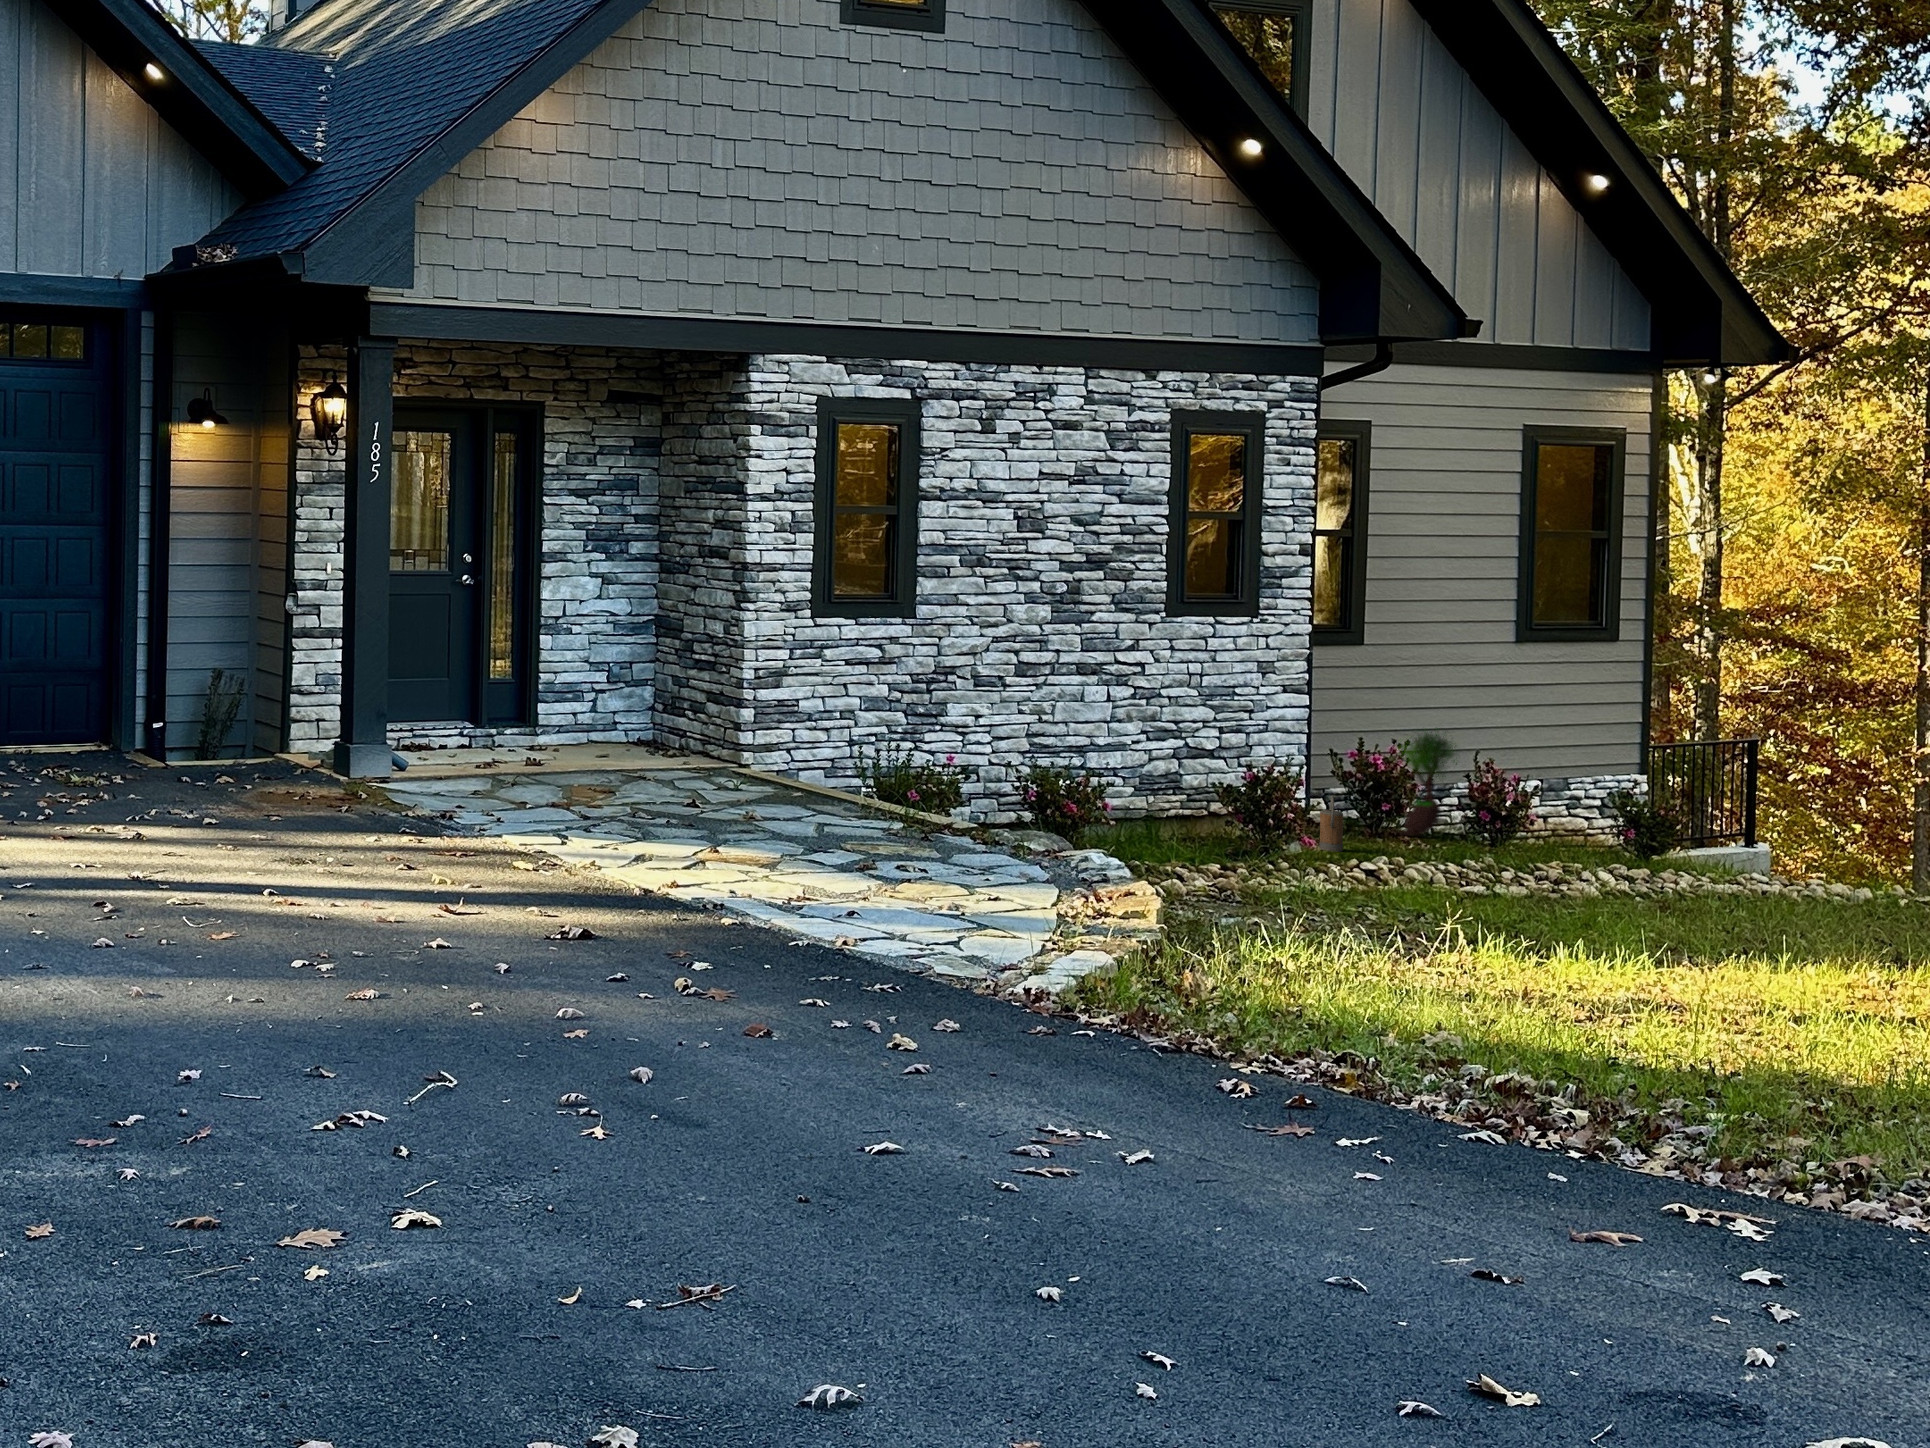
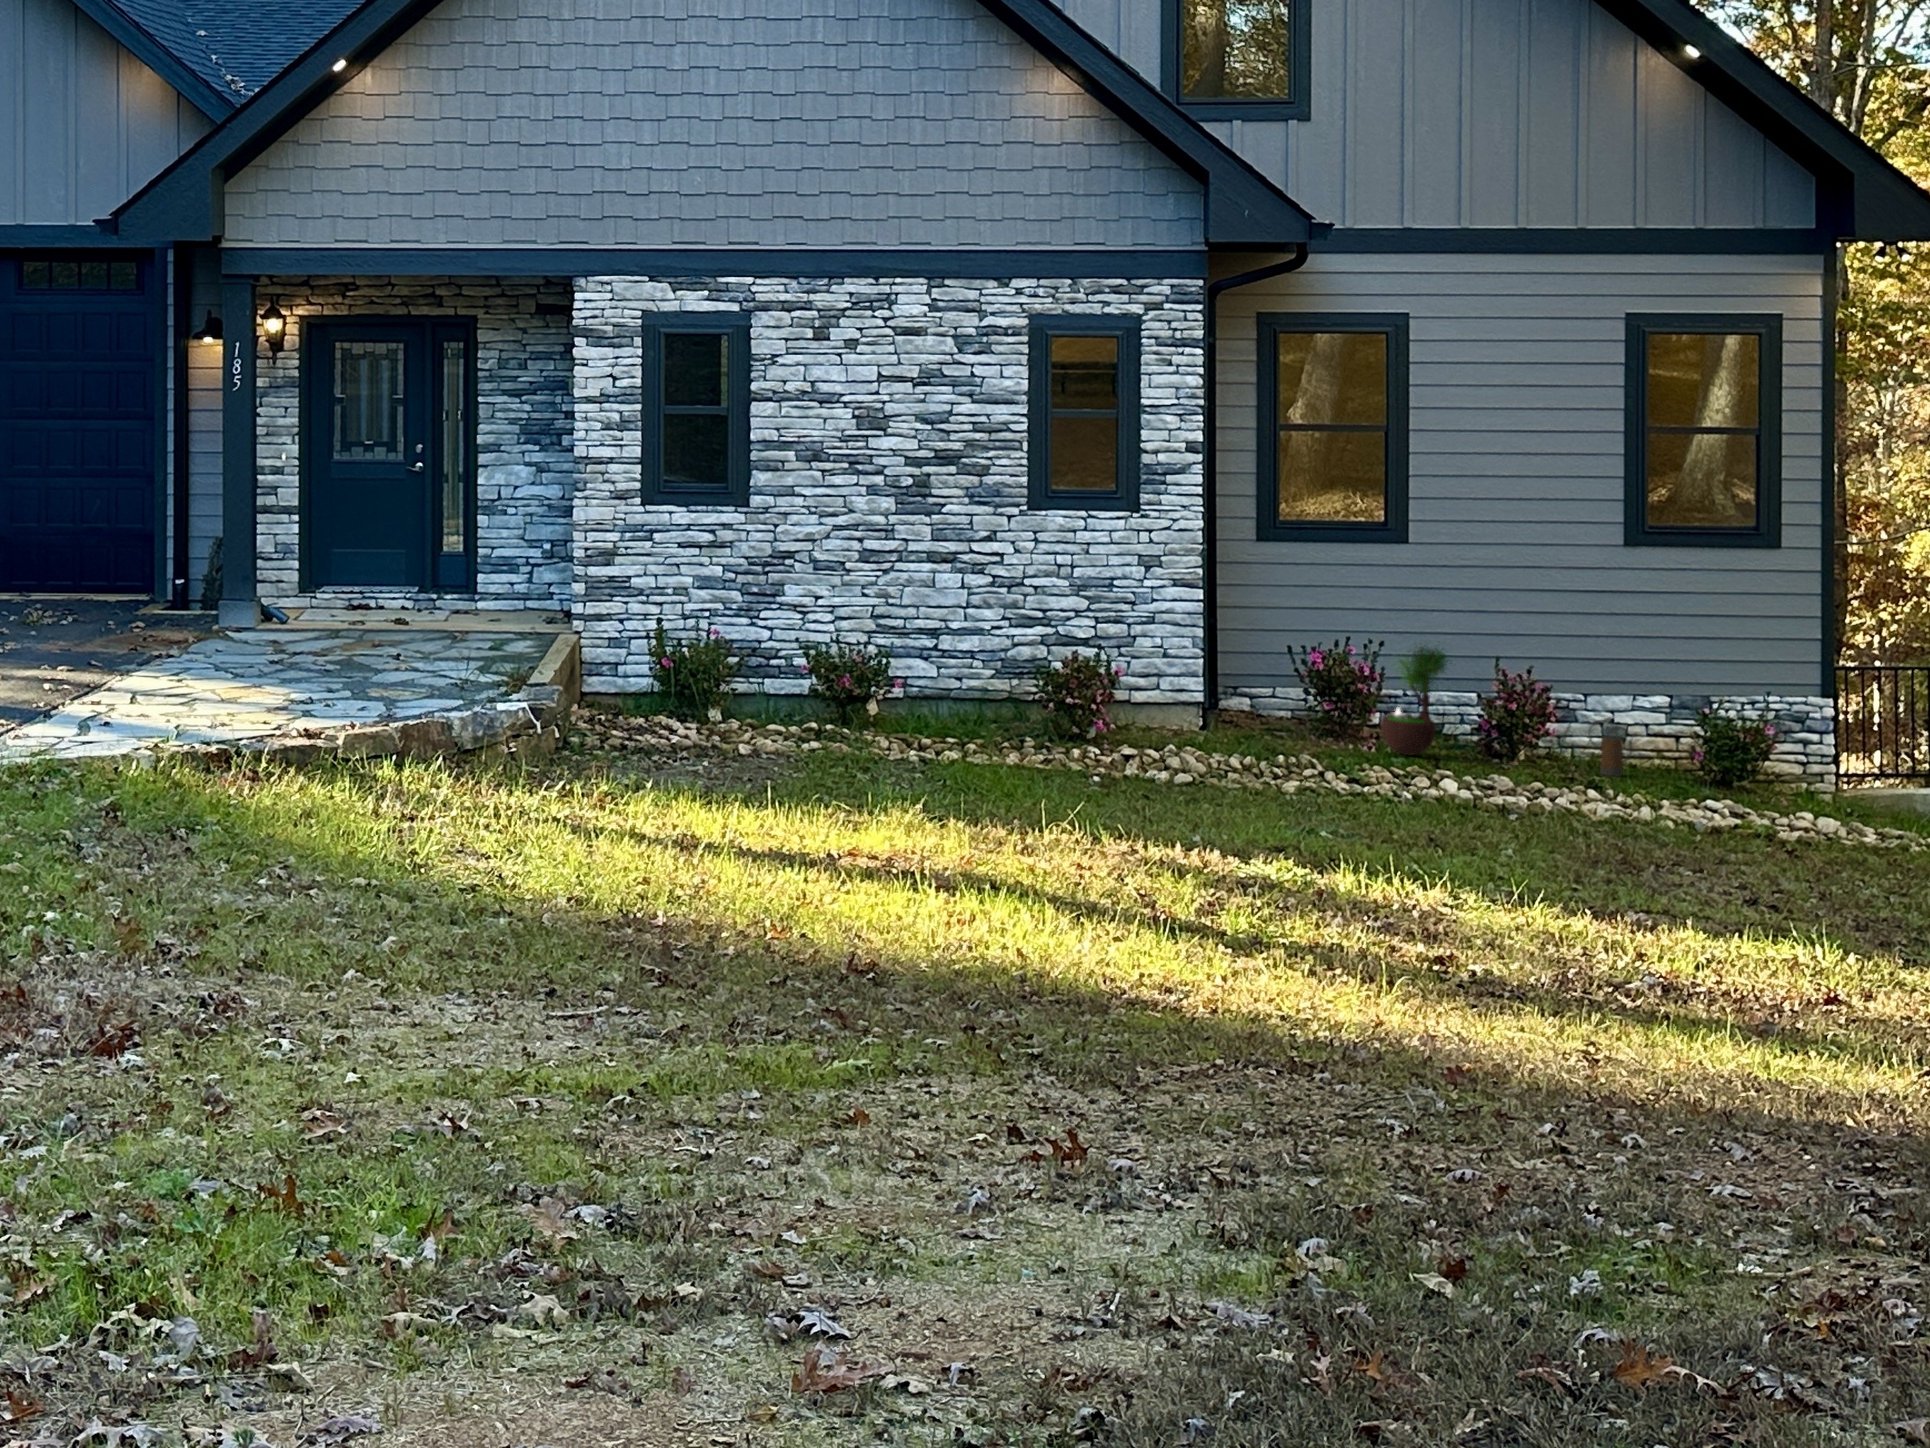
watering can: present [1319,796,1343,852] -> present [1588,720,1635,776]

